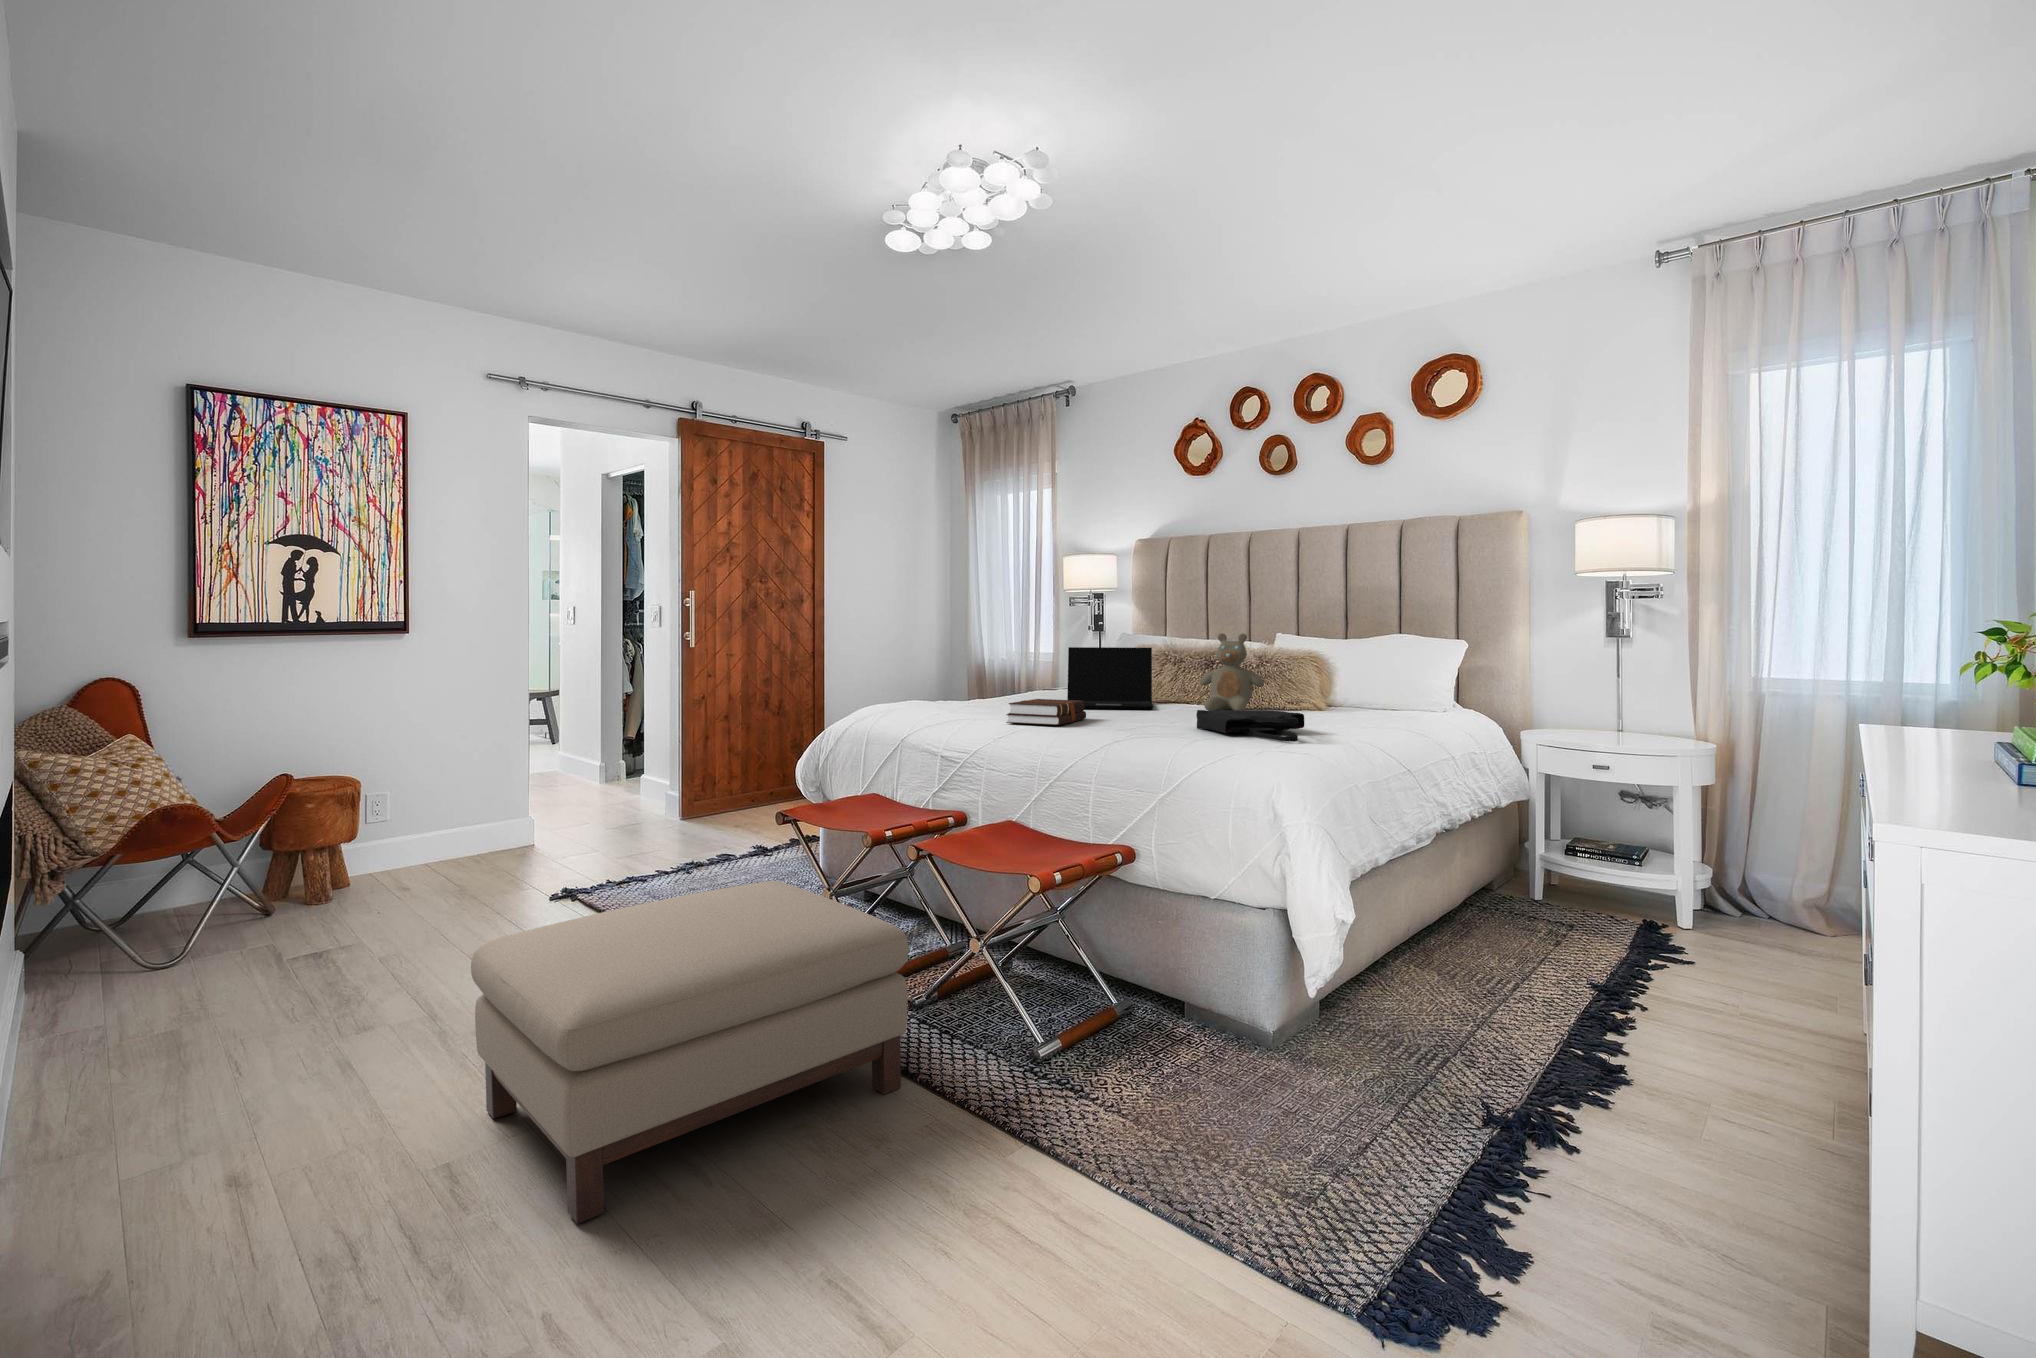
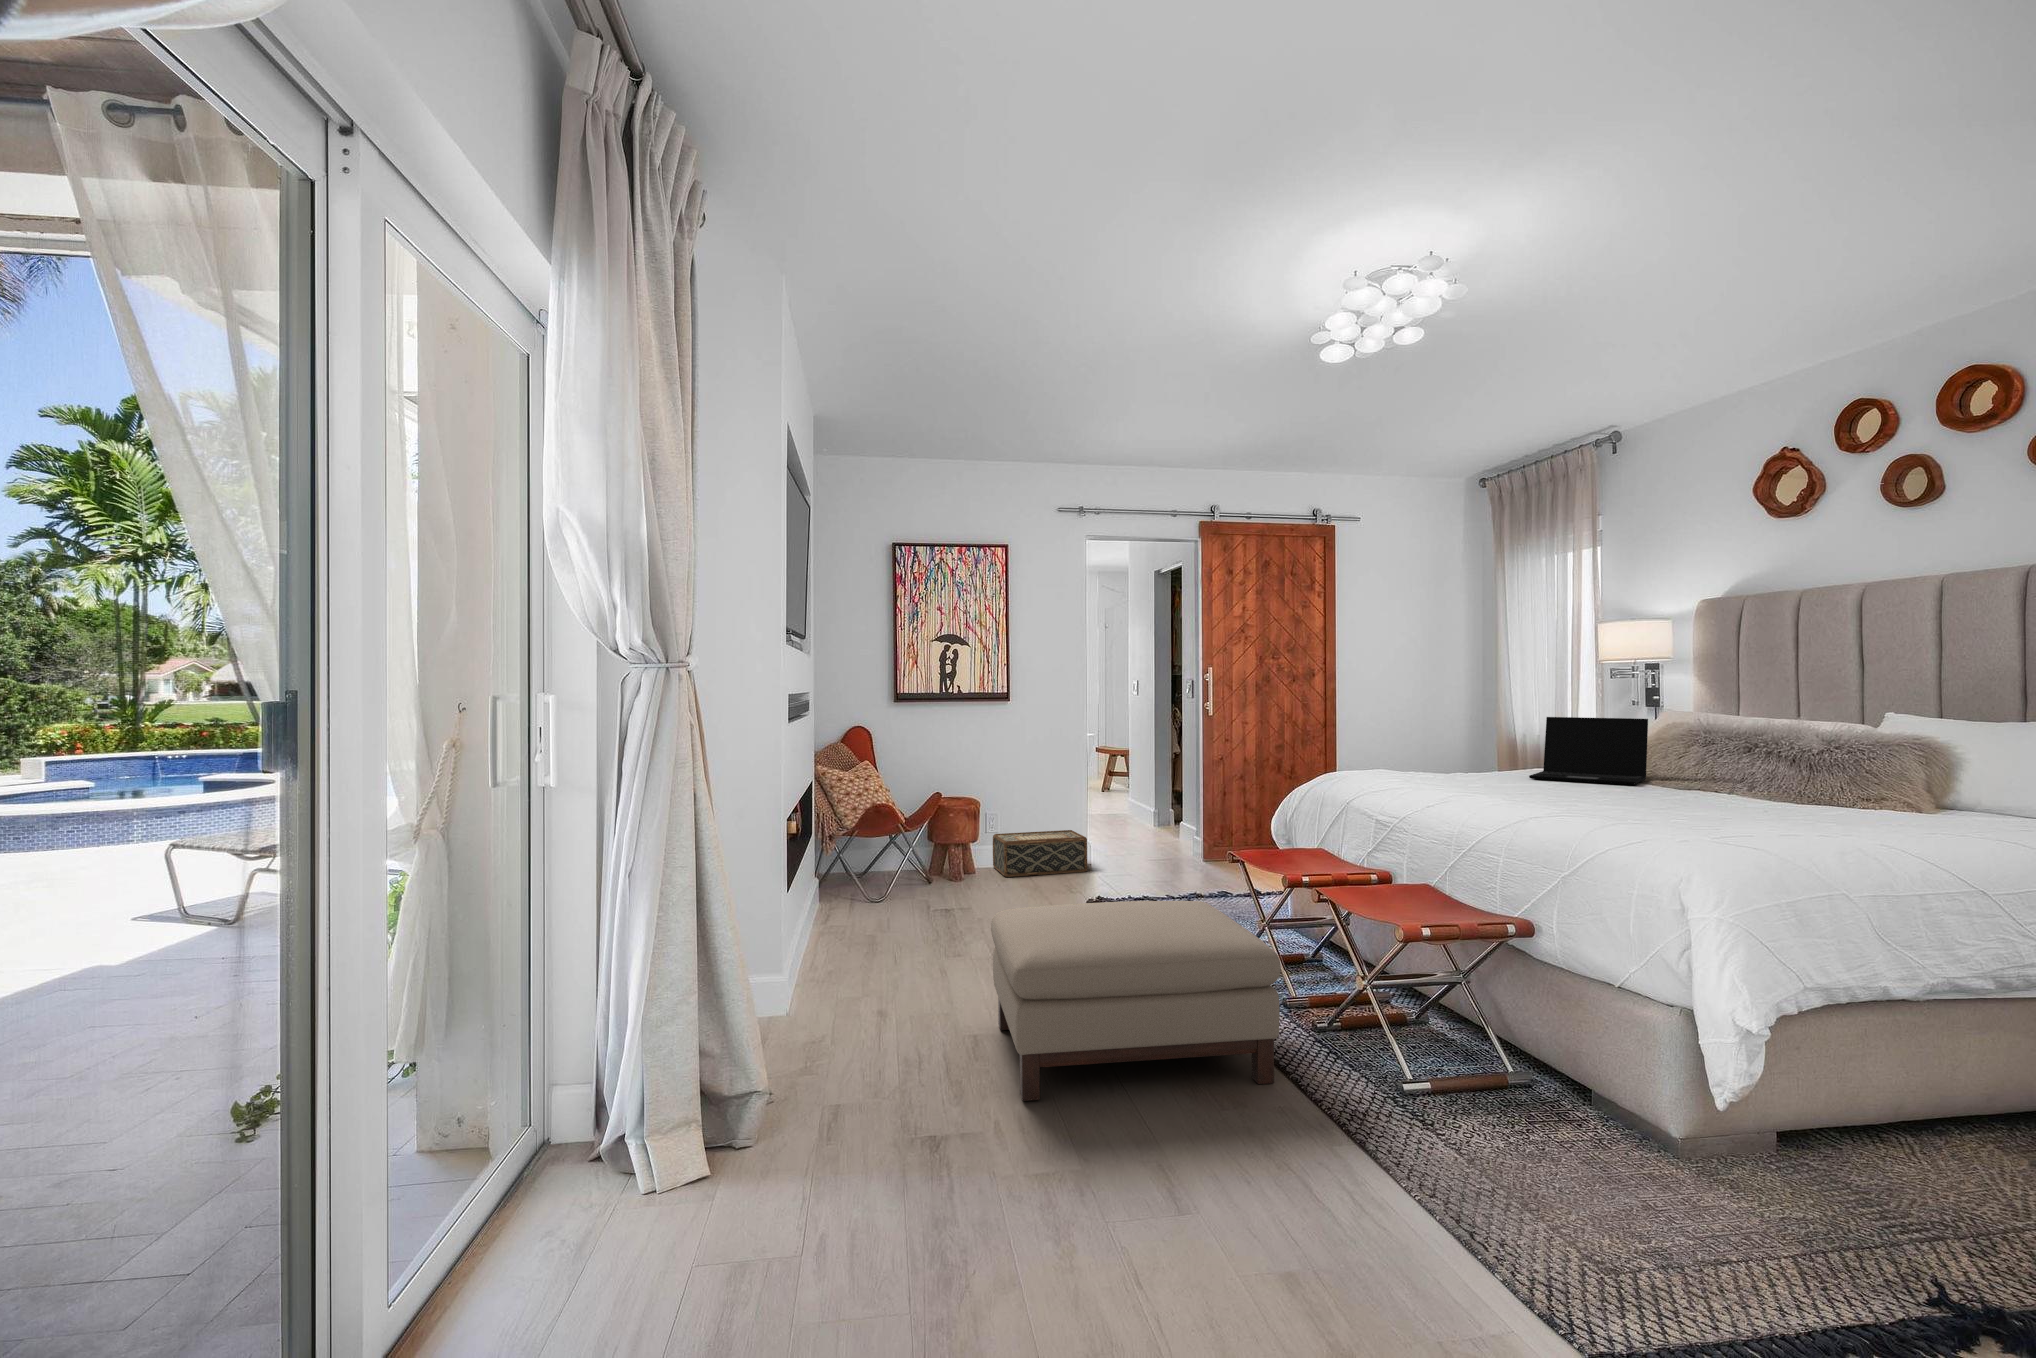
teddy bear: present [1200,633,1264,711] -> none [1700,705,1788,794]
hardback book: present [1006,699,1086,725] -> none [1442,768,1537,795]
tote bag: present [1196,710,1304,742] -> none [1653,789,1791,830]
woven basket: none [384,809,537,884] -> present [993,830,1087,877]

